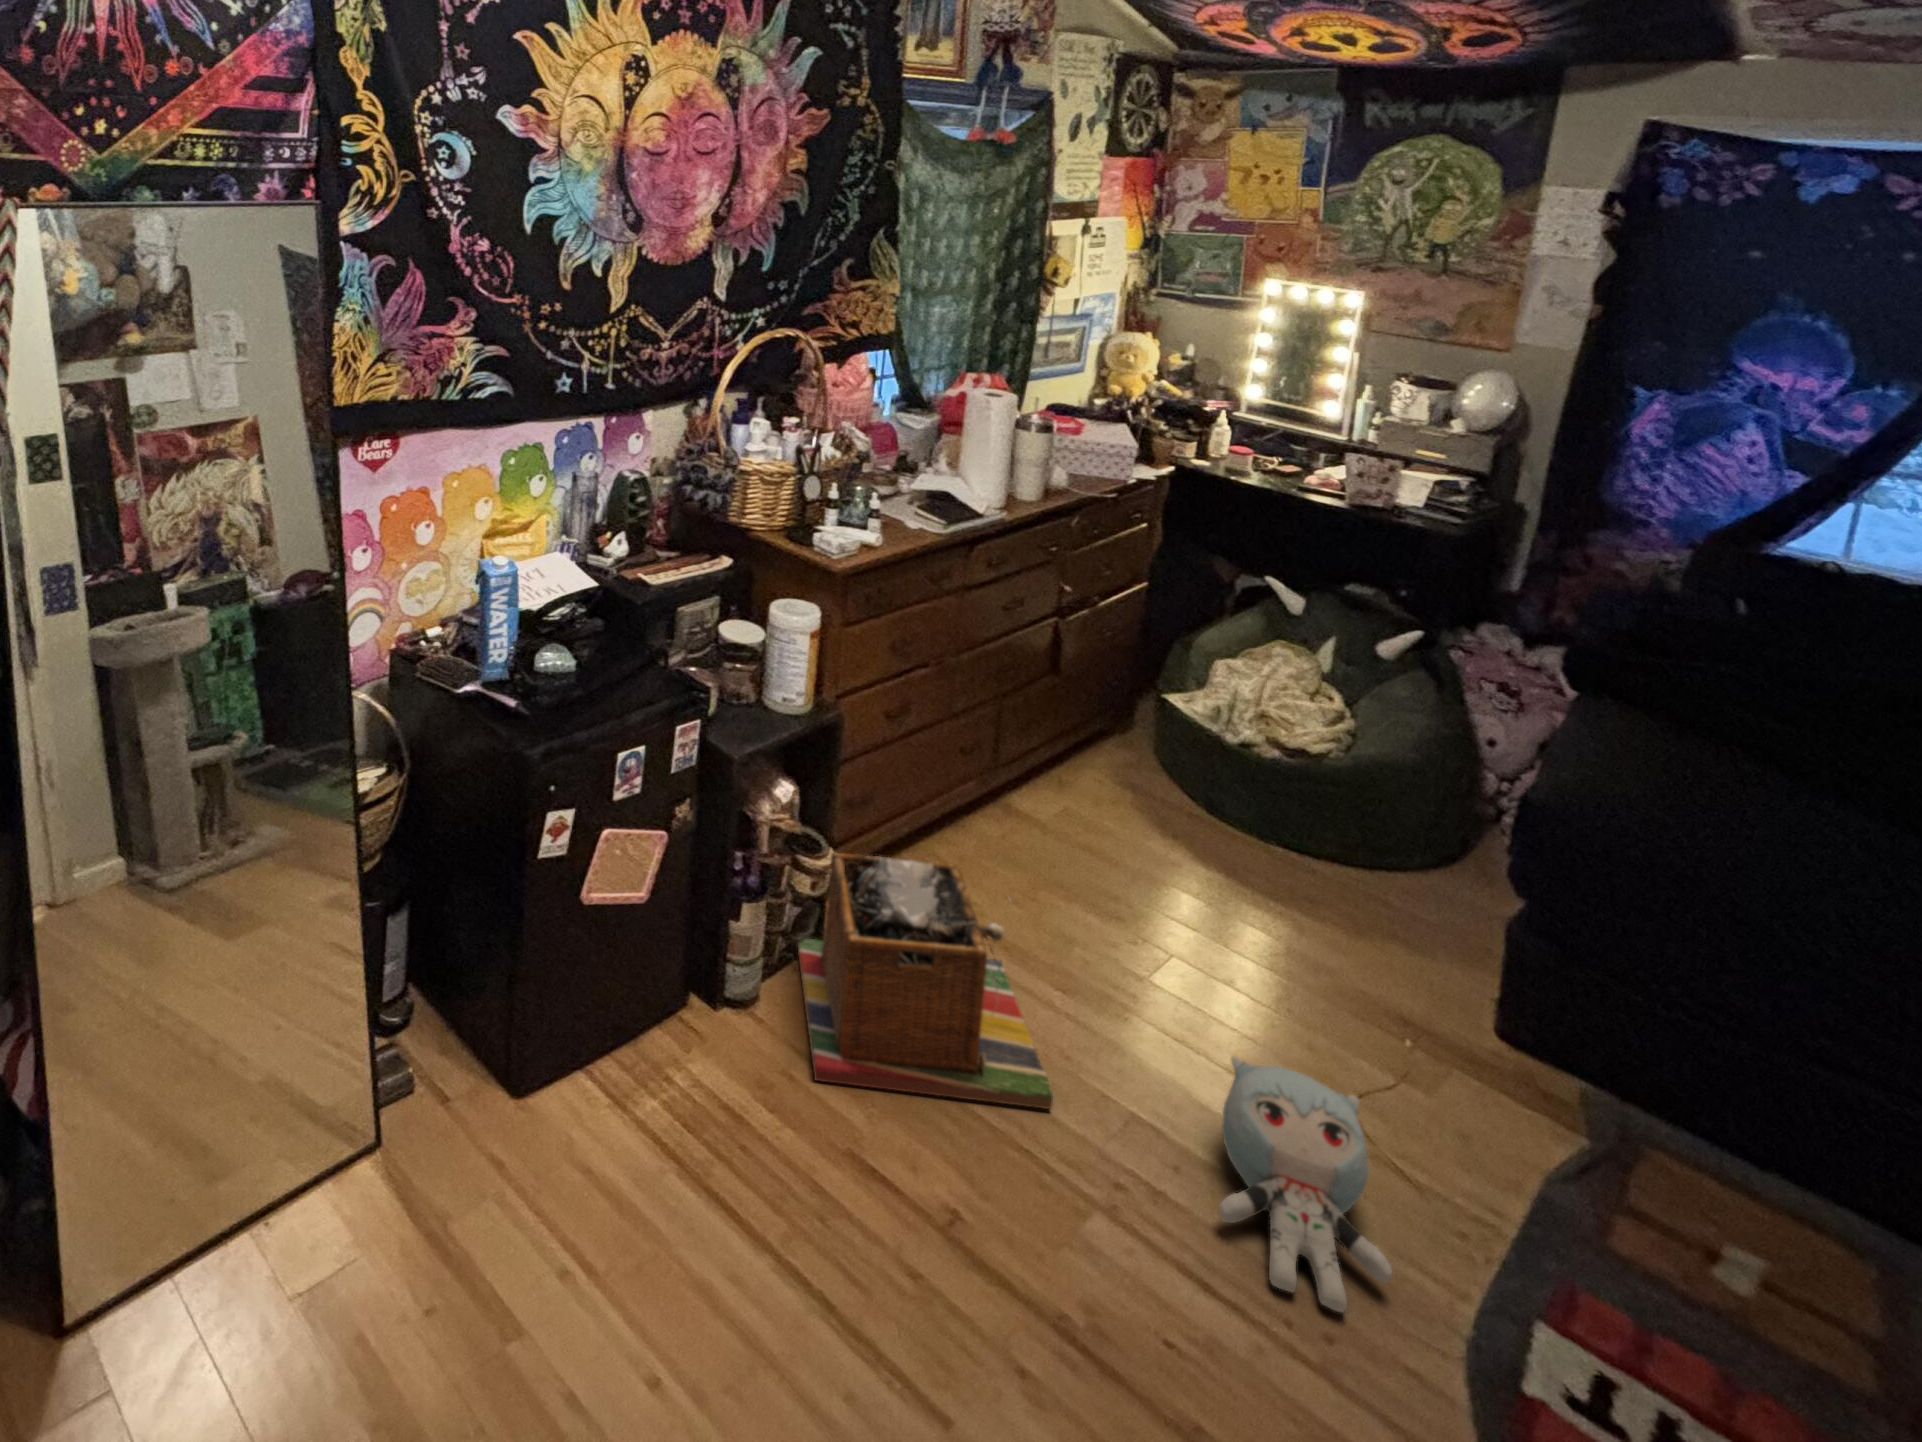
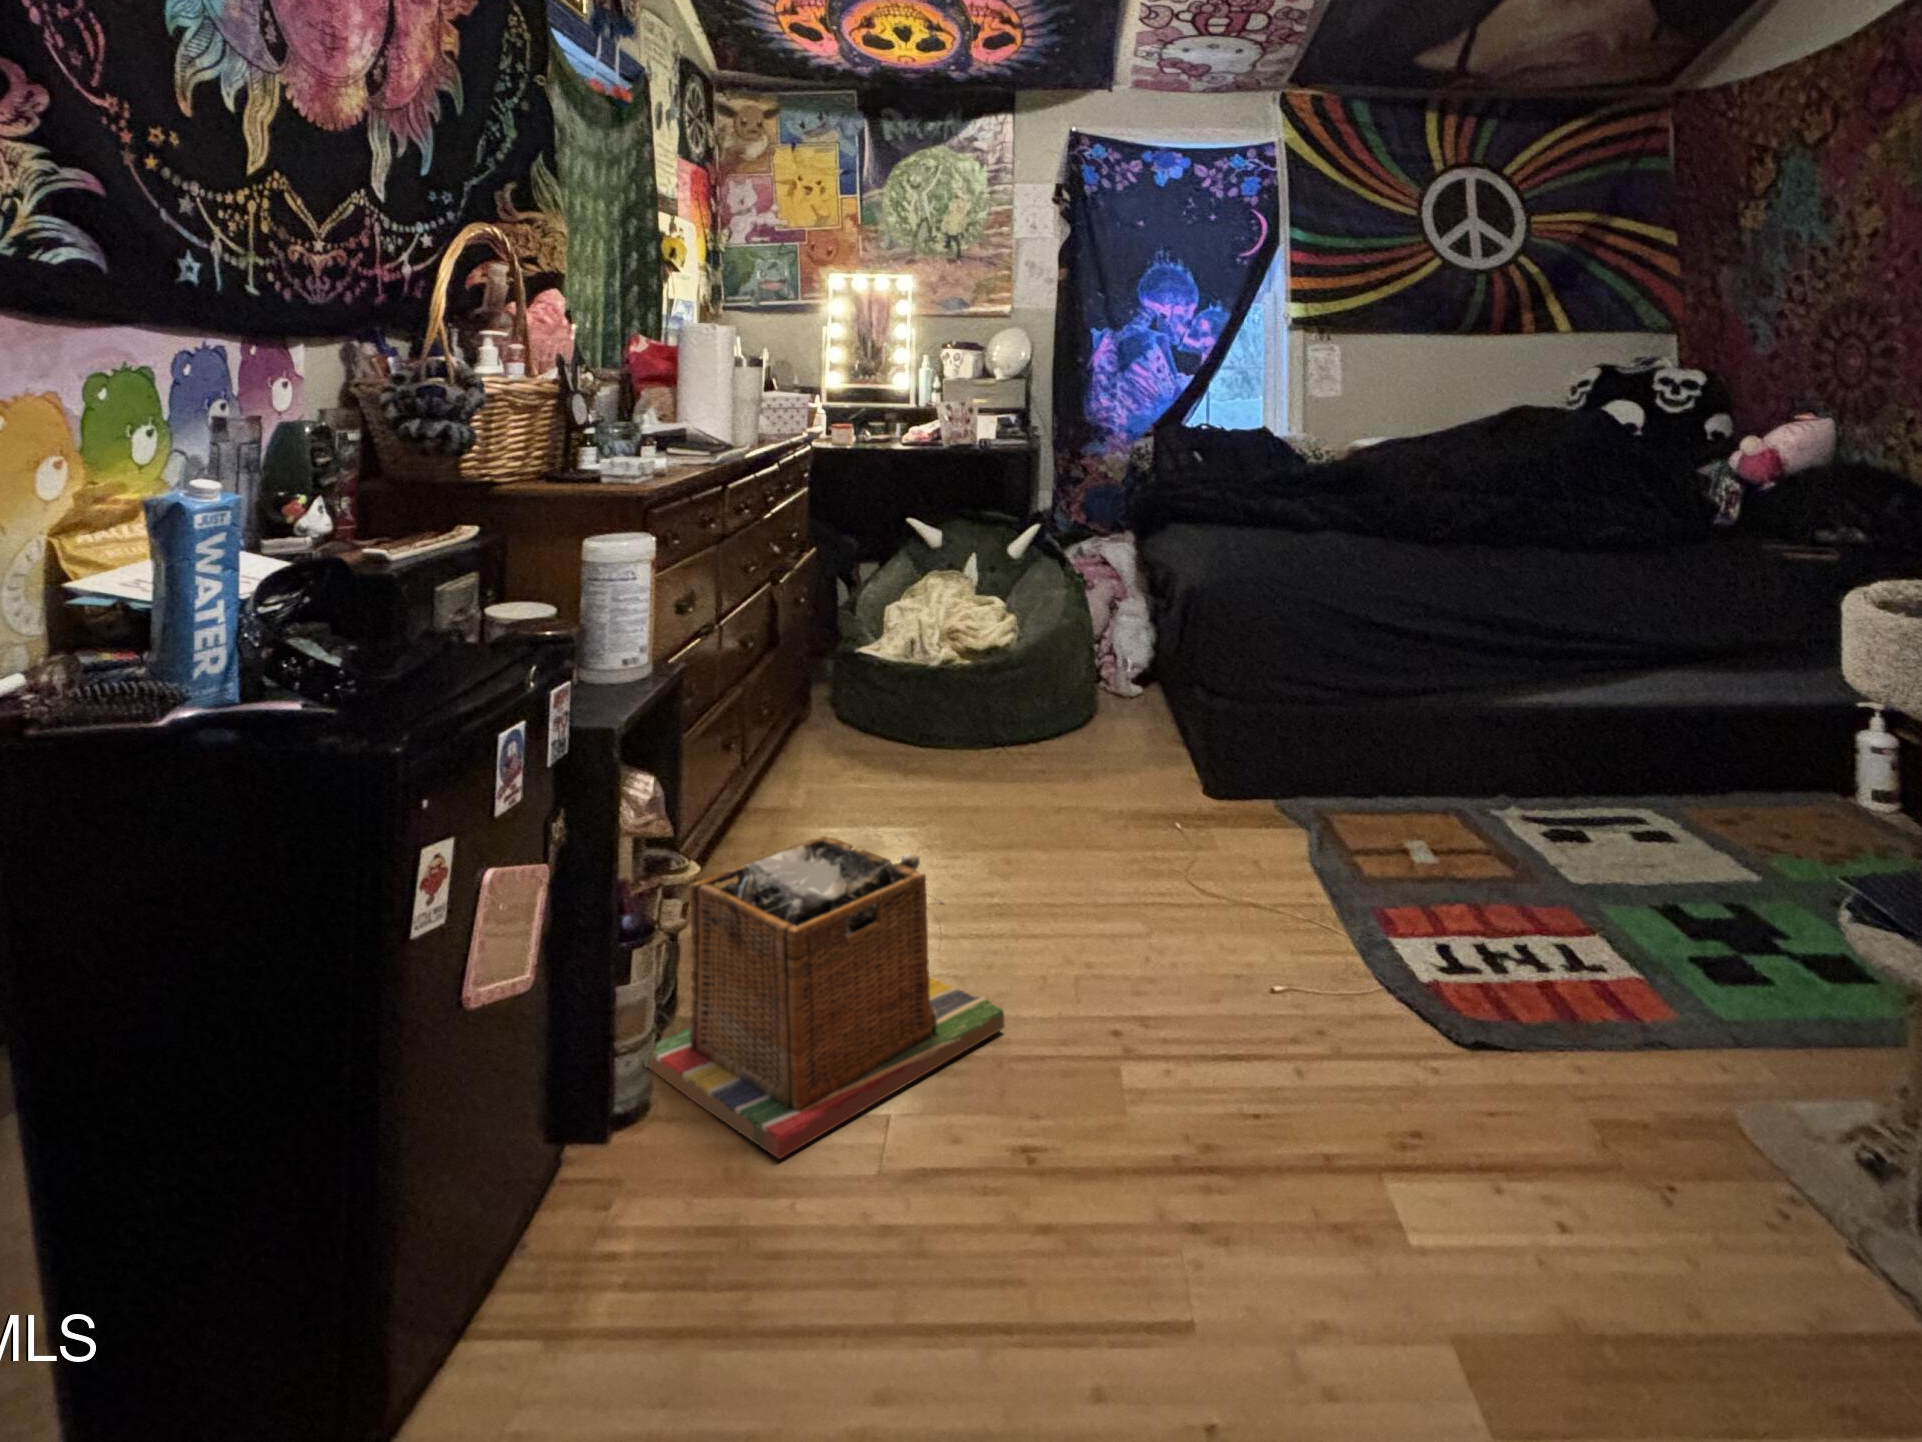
plush toy: present [1219,1057,1392,1312] -> none [1121,849,1291,1028]

